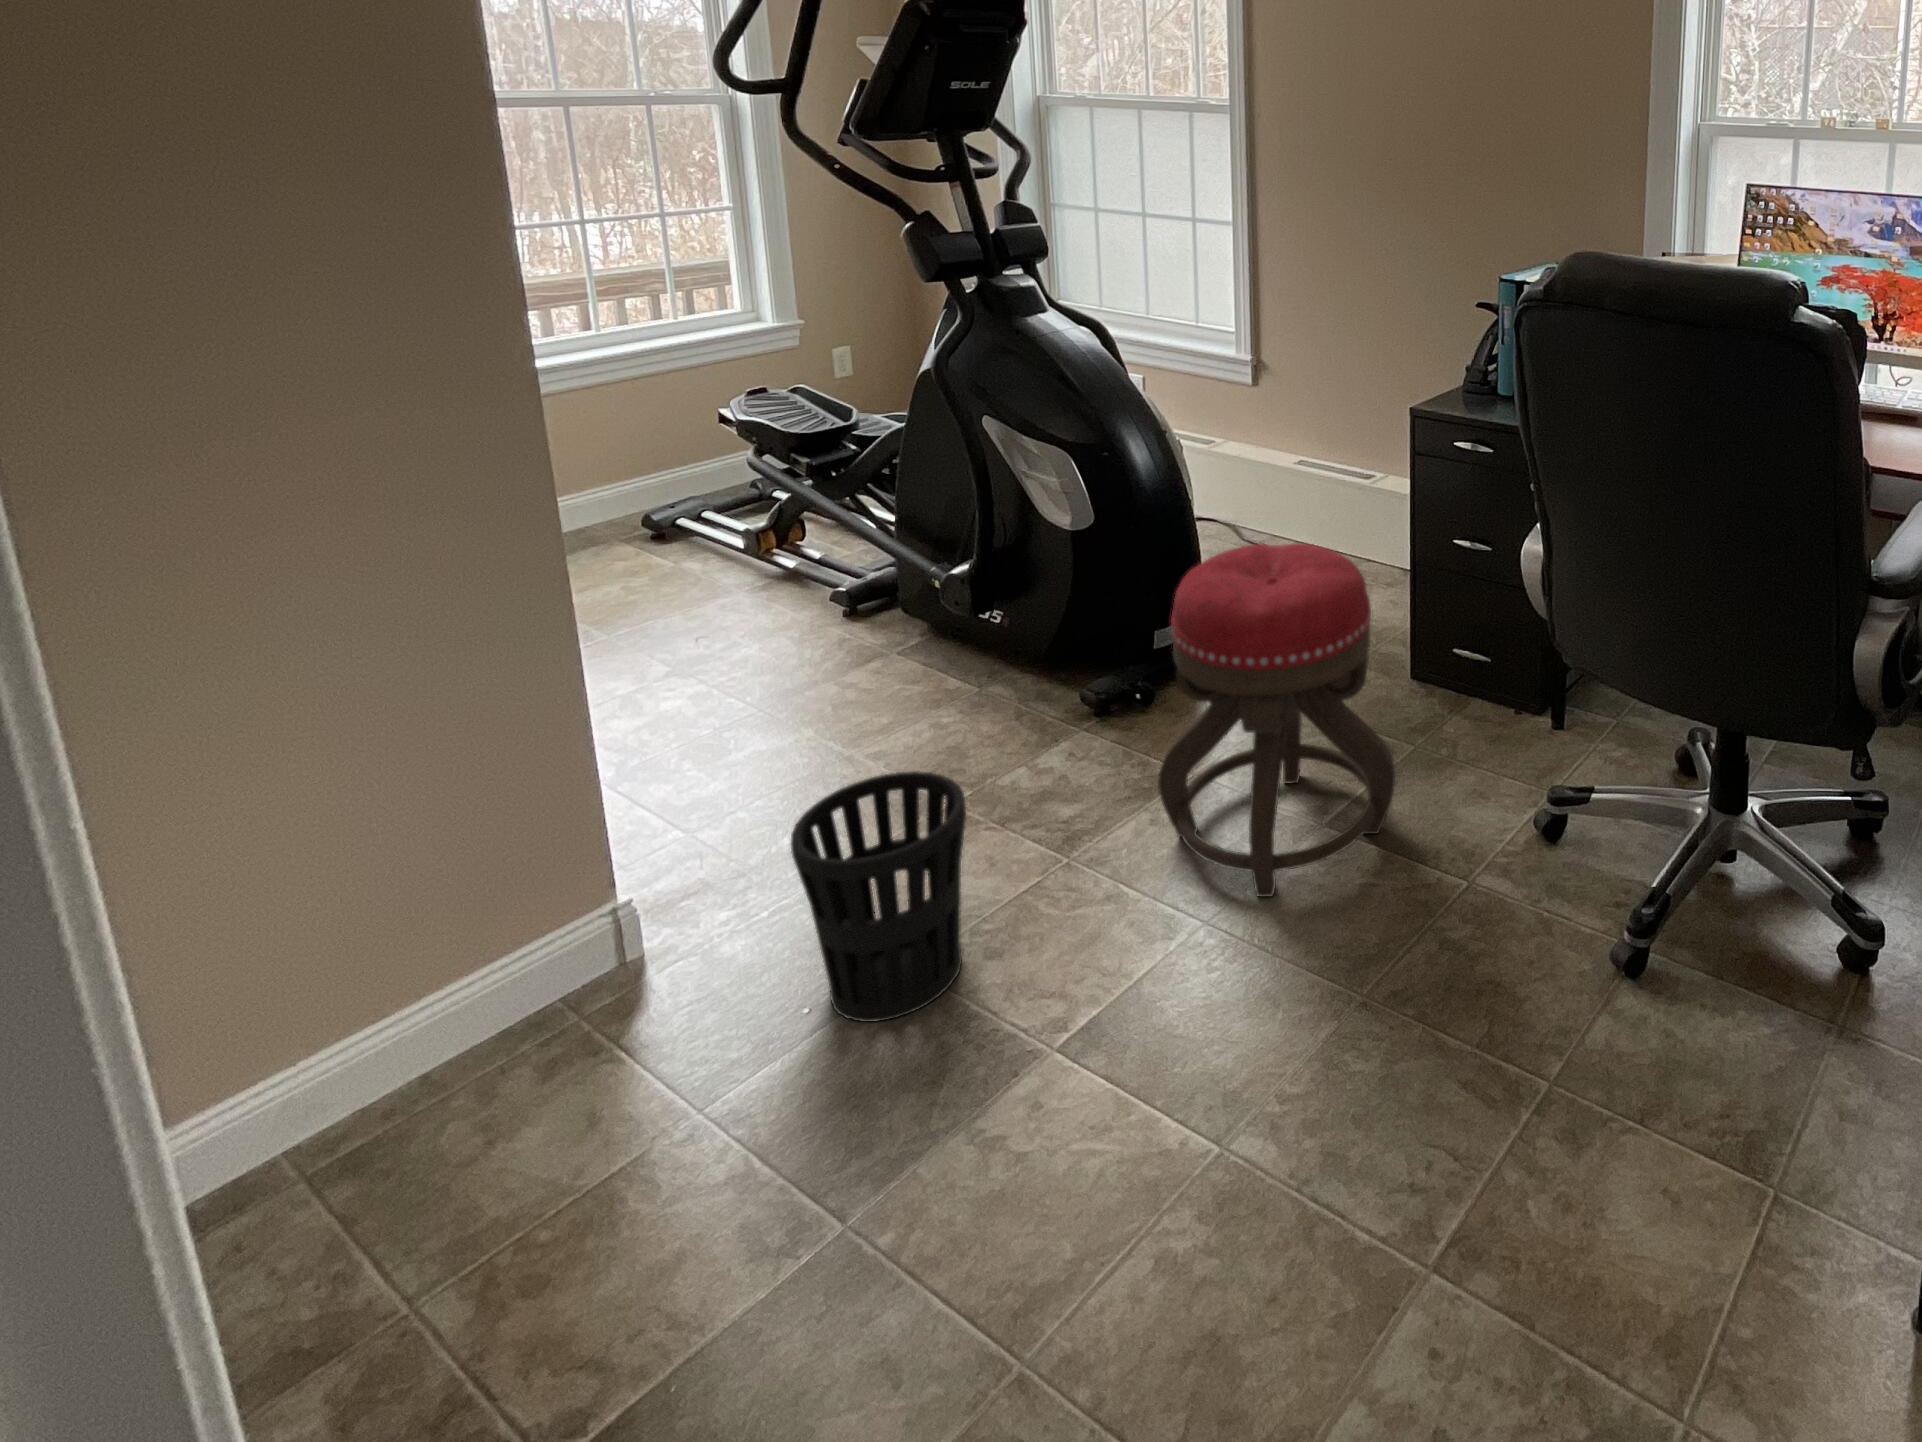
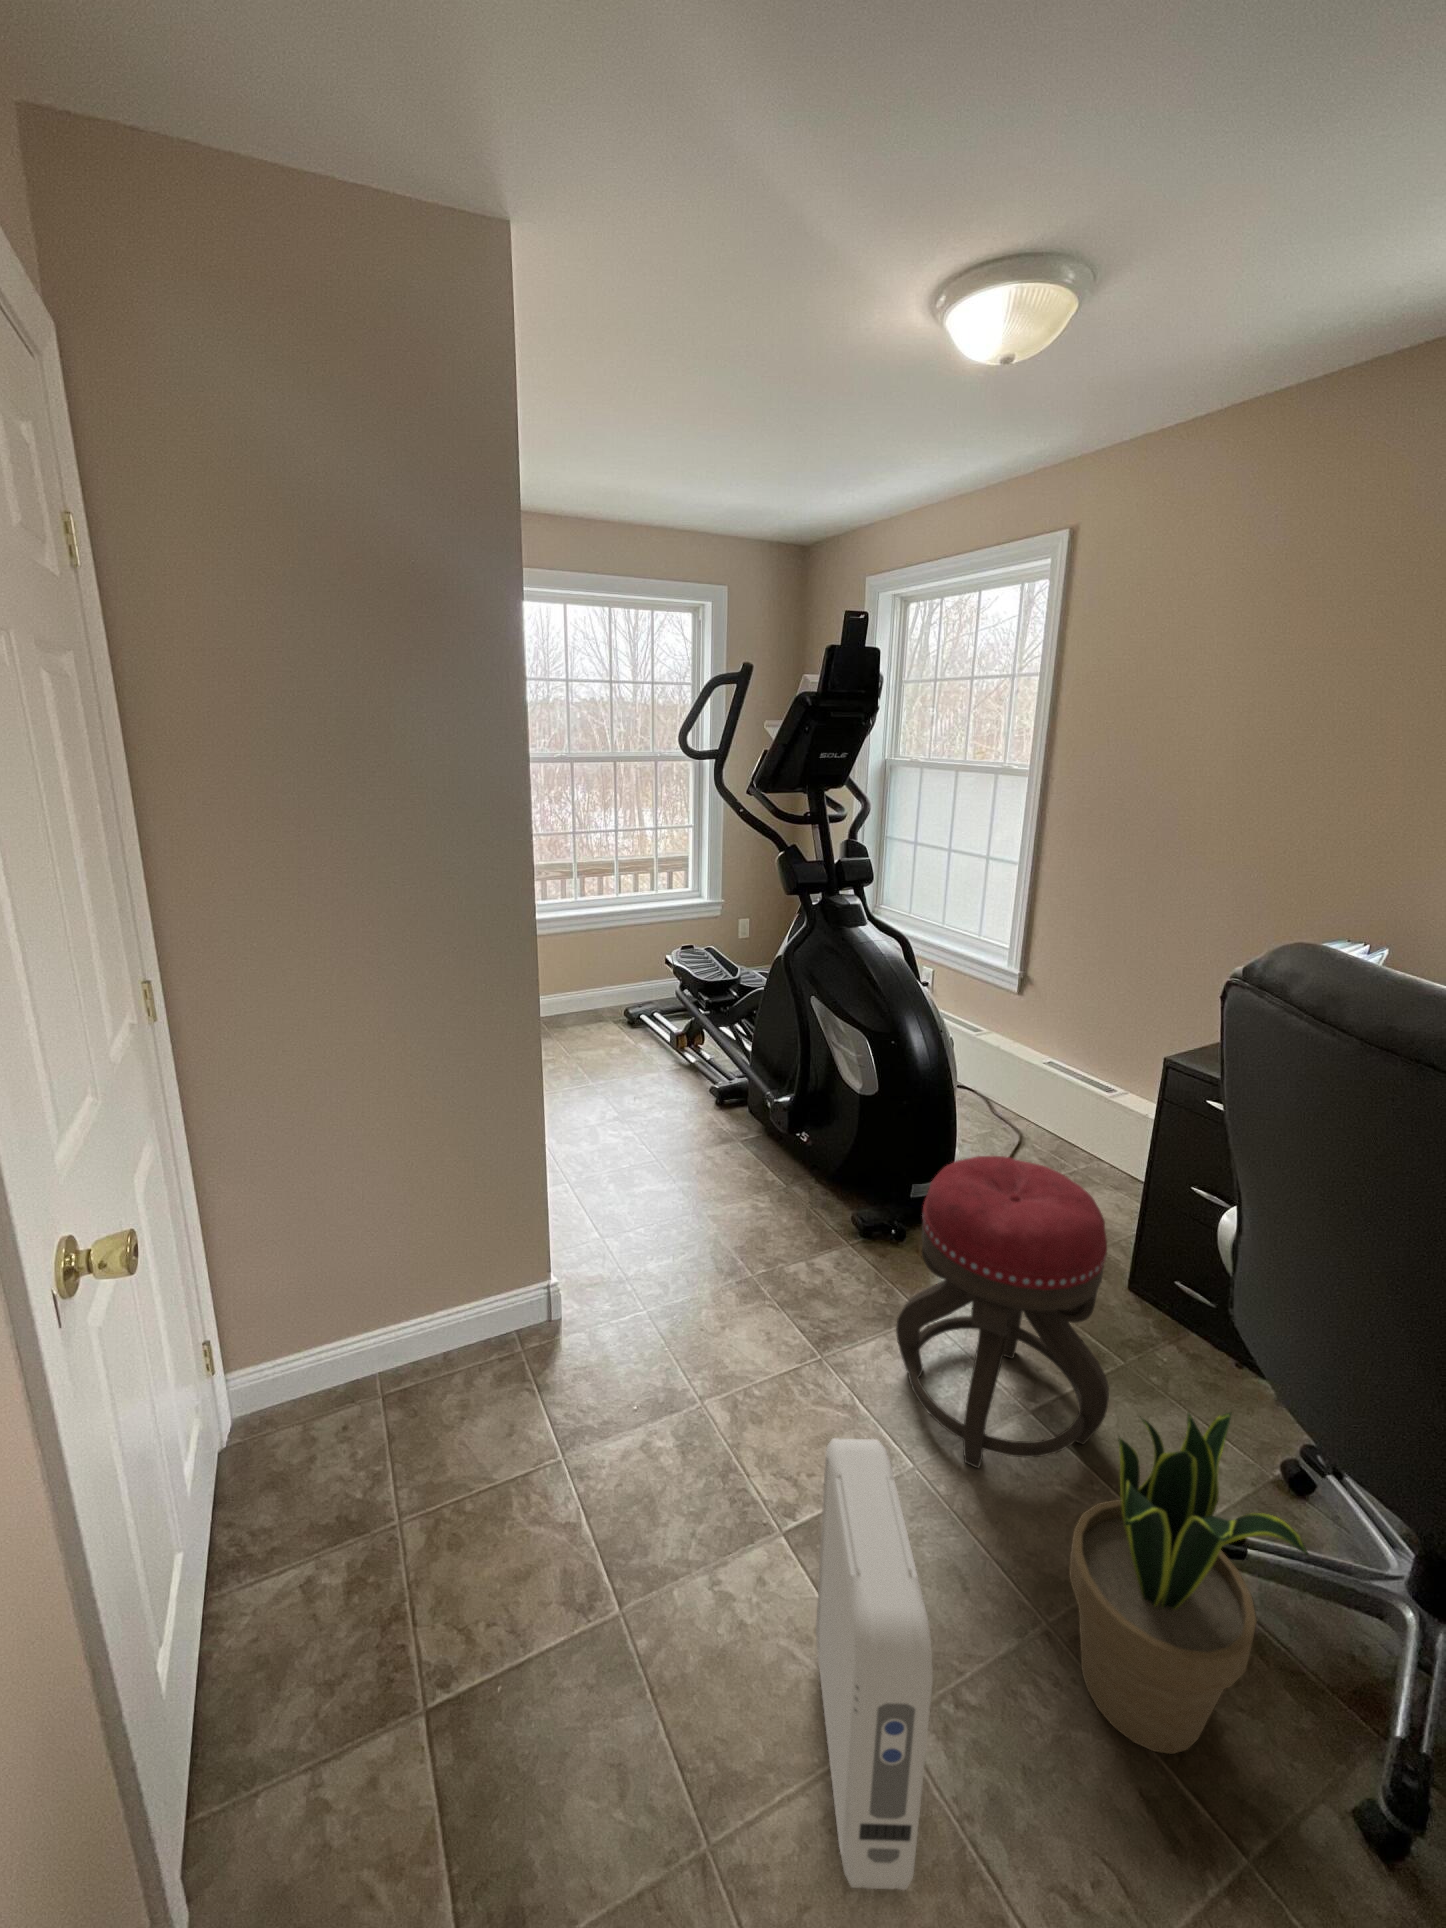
potted plant: none [1366,702,1550,1049] -> present [1069,1413,1310,1754]
wastebasket: present [791,771,966,1022] -> none [636,1259,751,1445]
air purifier: none [1095,843,1249,1294] -> present [816,1438,933,1890]

